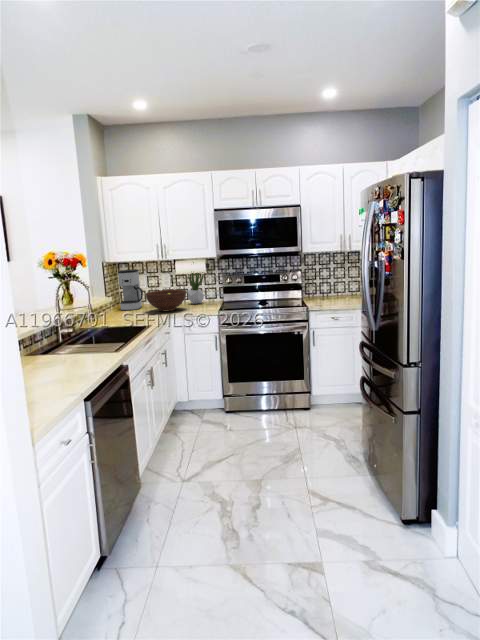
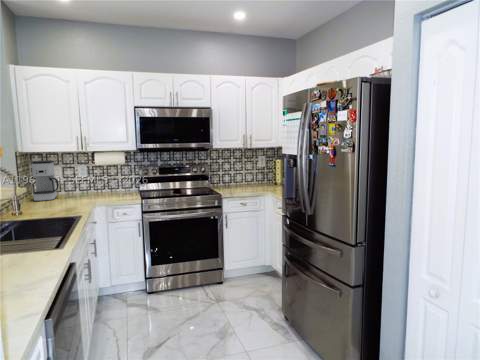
potted plant: present [187,262,204,304] -> none [105,153,122,193]
fruit bowl: present [146,289,186,311] -> none [64,180,107,201]

